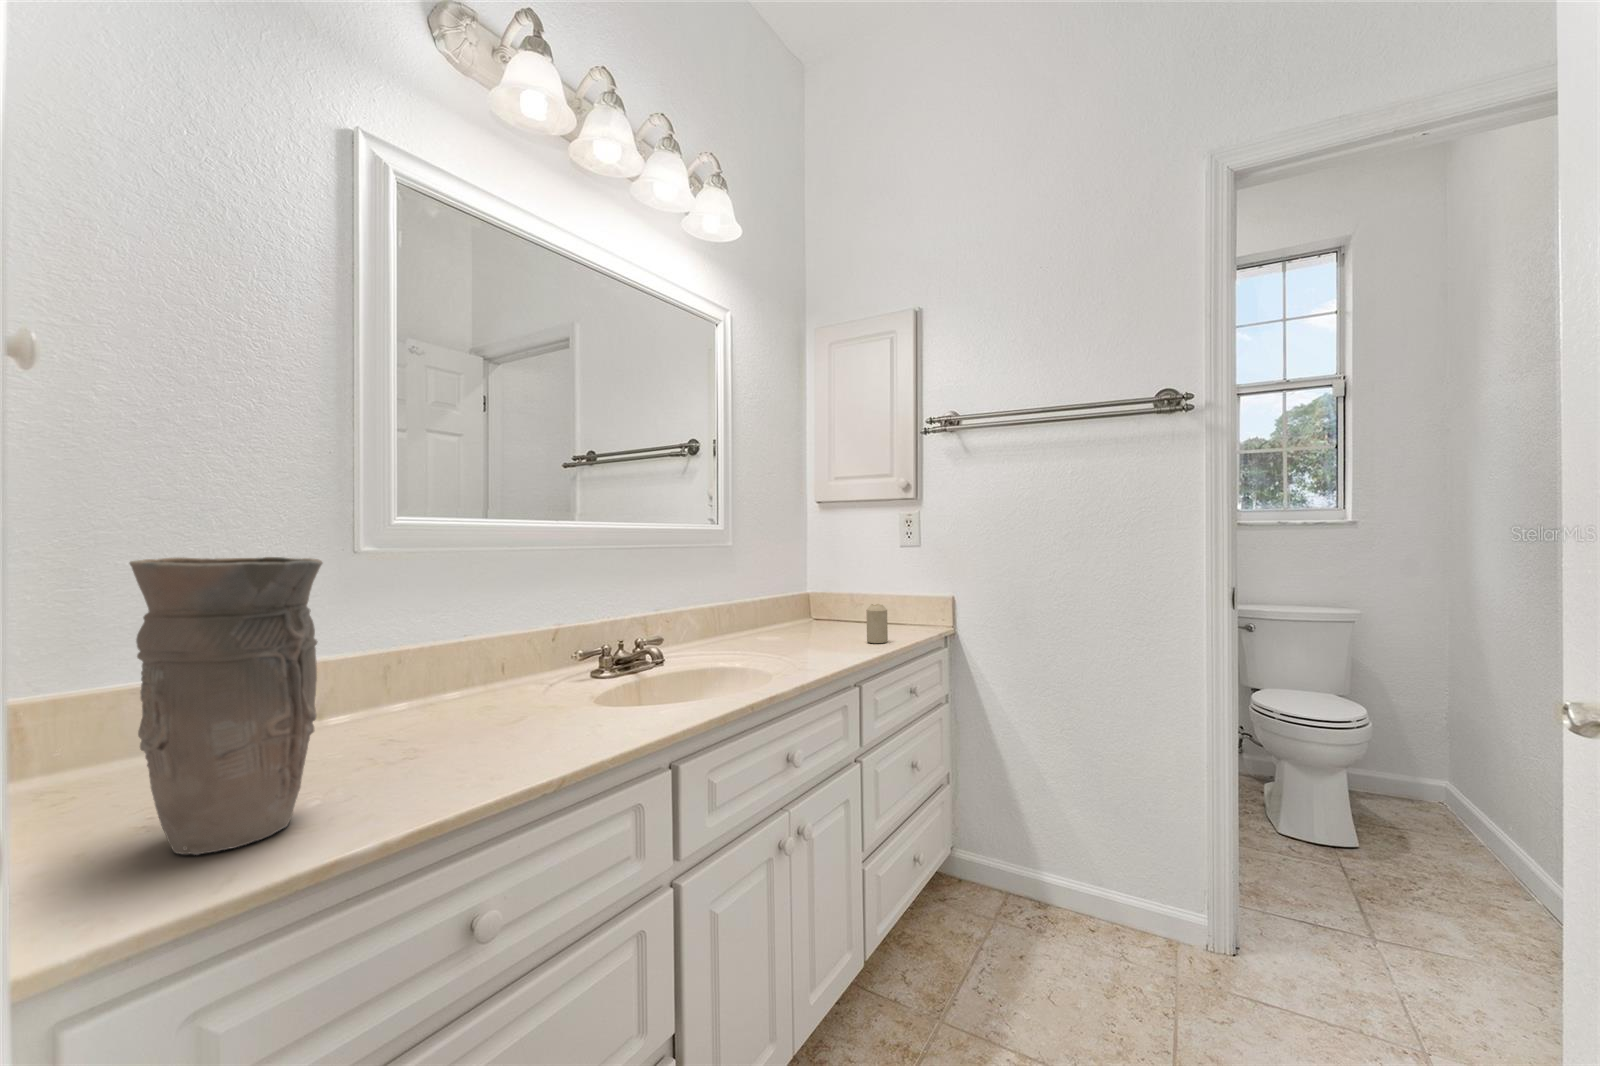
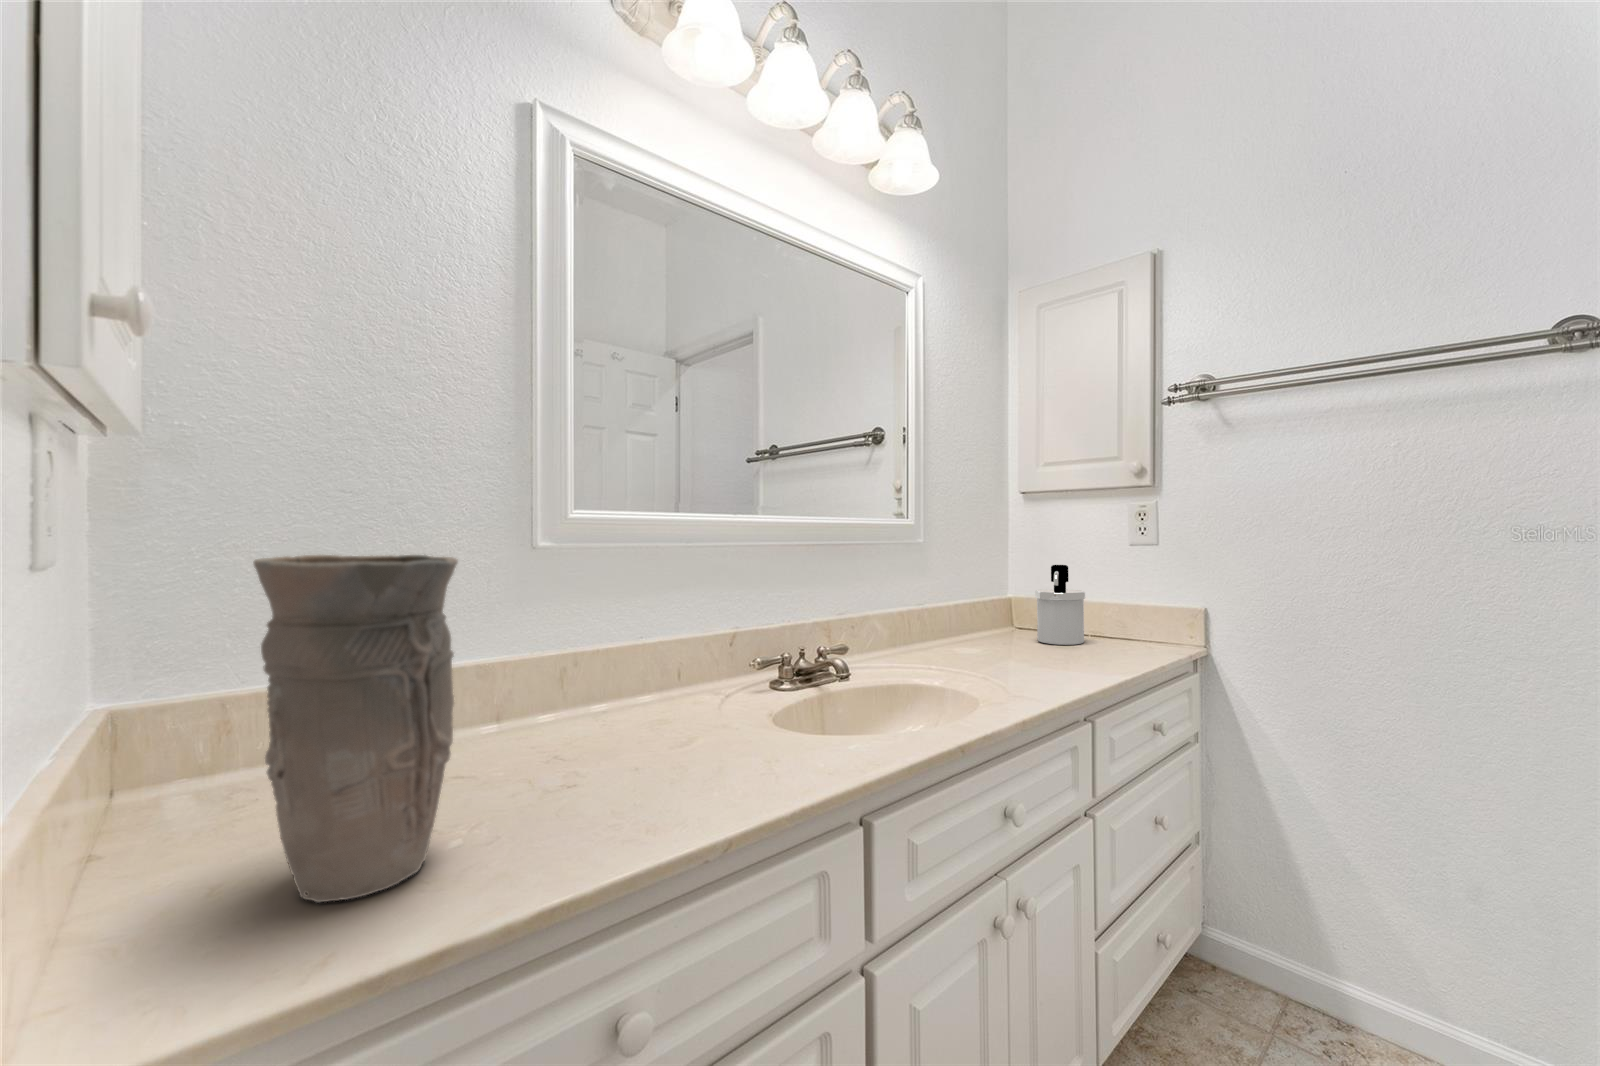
soap dispenser: none [824,563,863,630] -> present [1035,565,1085,645]
candle: present [866,604,888,643] -> none [1095,616,1123,665]

